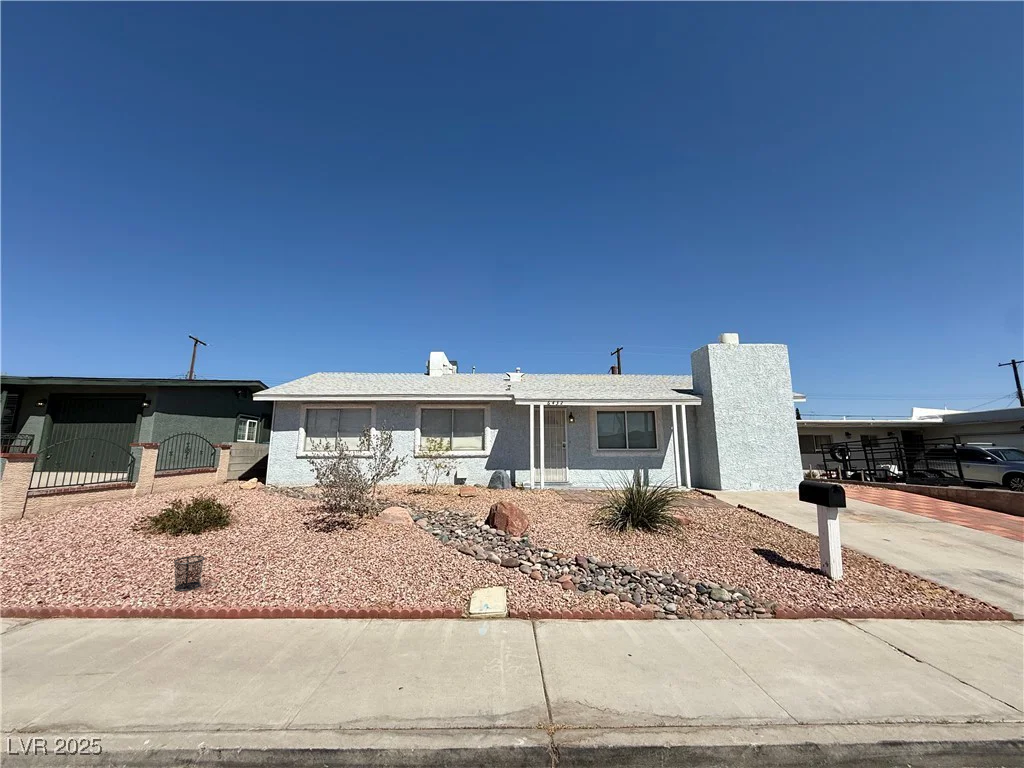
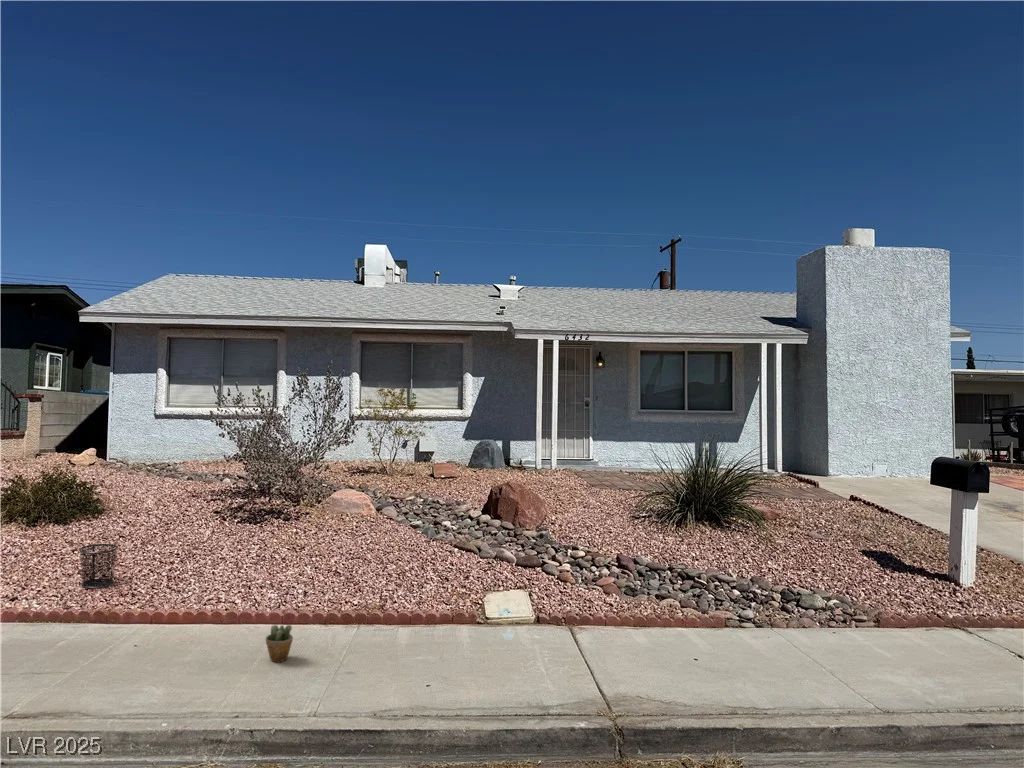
potted plant: none [277,631,300,664] -> present [266,625,293,662]

